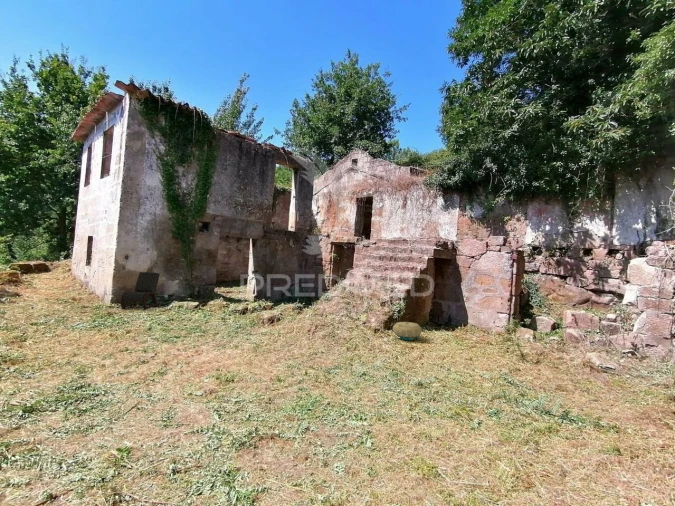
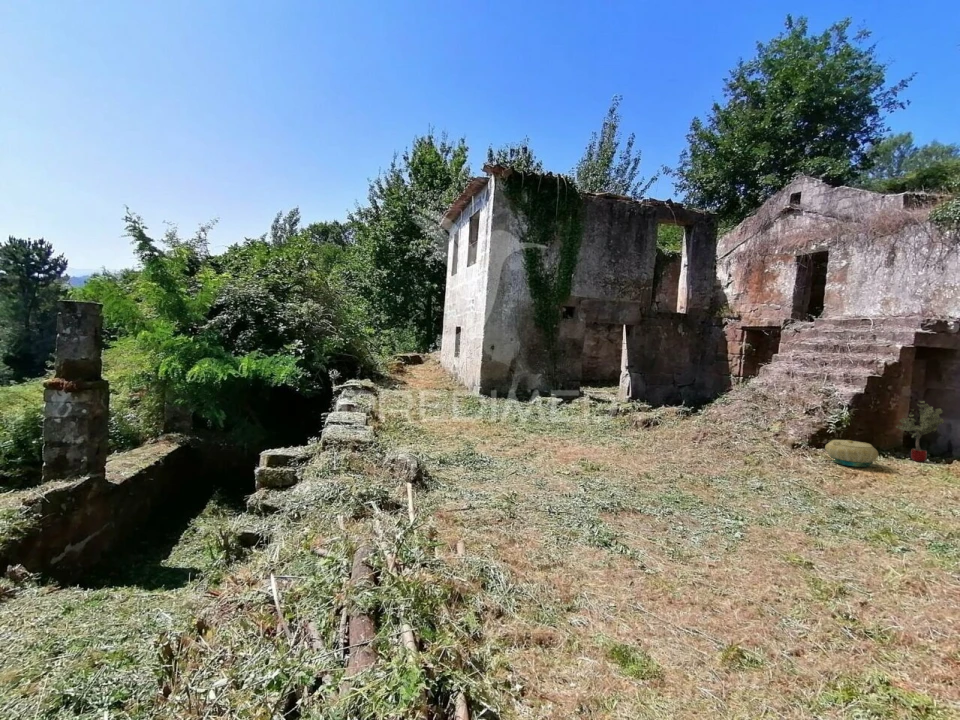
lounge chair: present [121,272,160,310] -> none [487,364,523,404]
potted tree: none [426,292,448,331] -> present [896,401,943,462]

